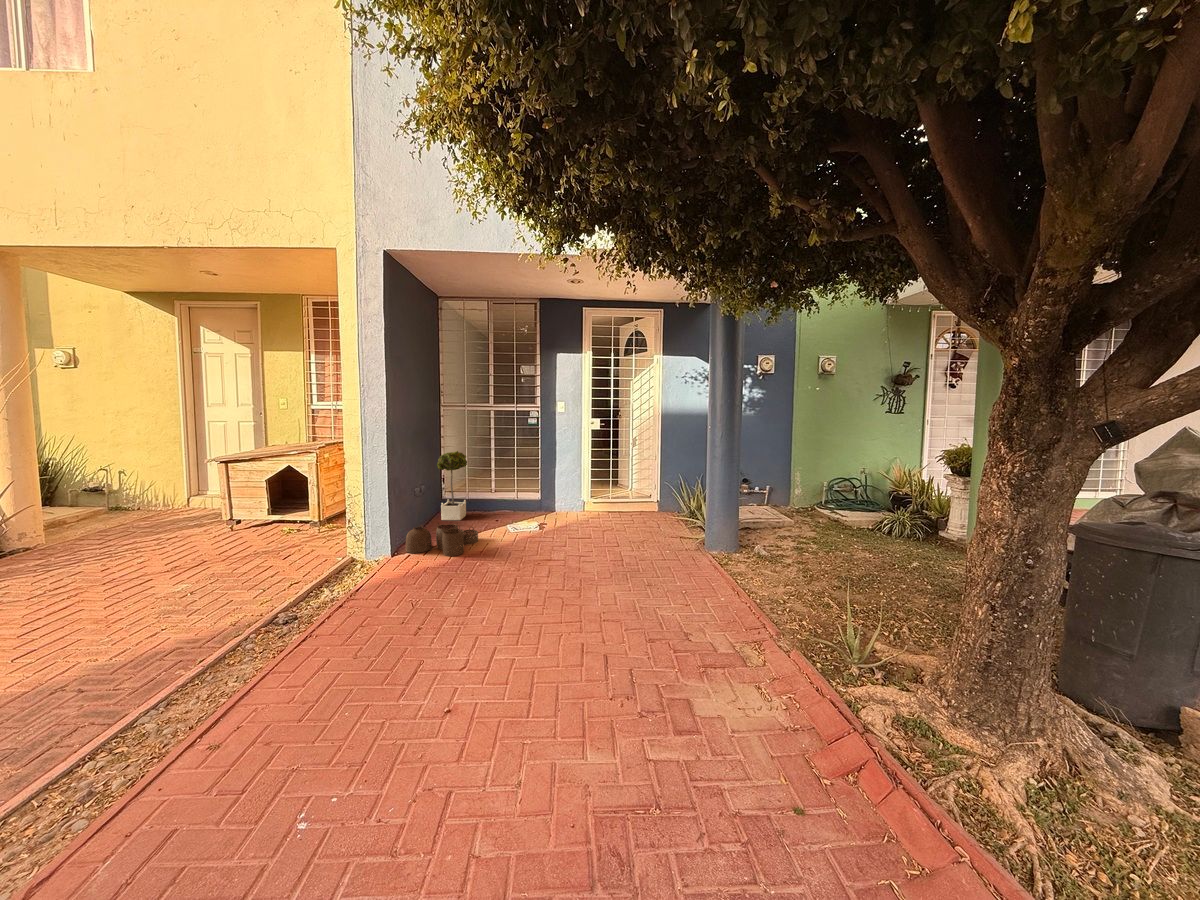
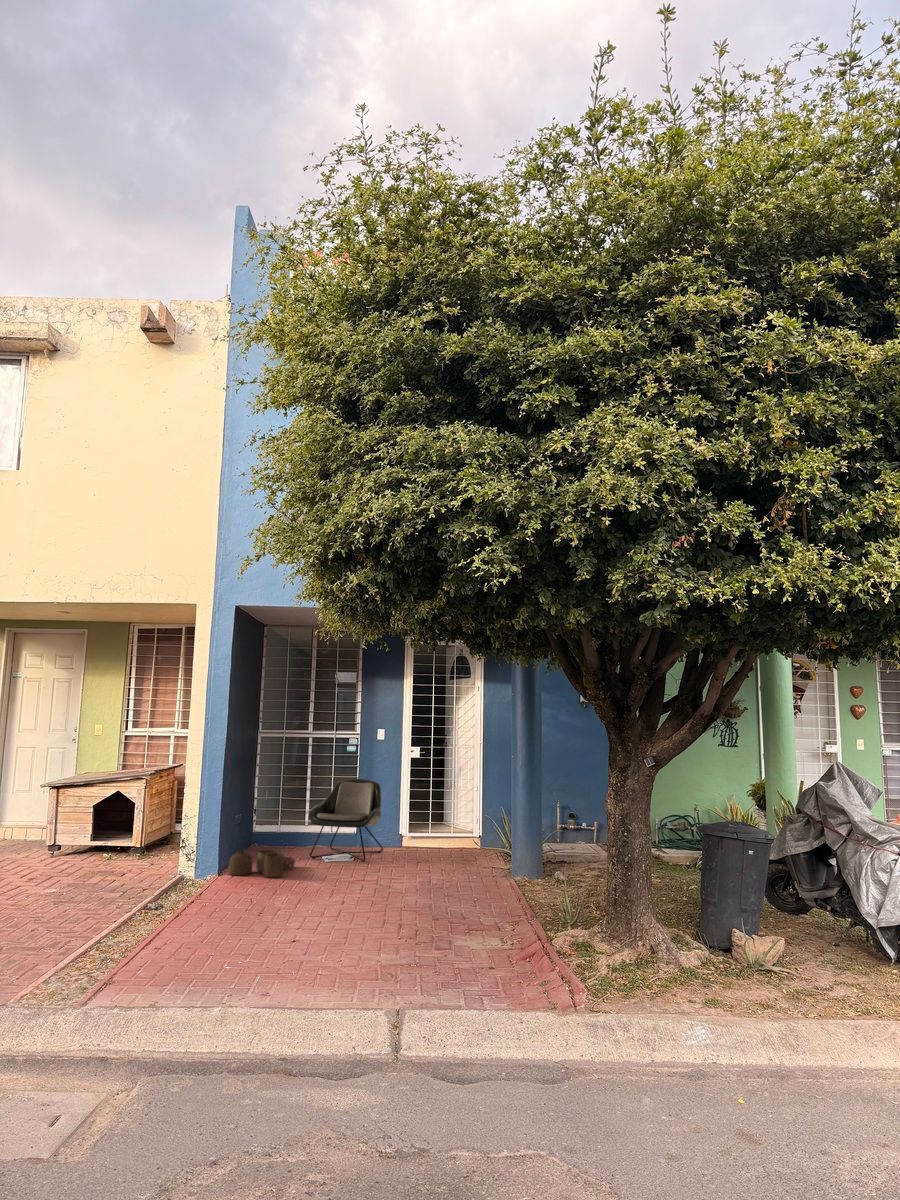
lounge chair: none [491,449,567,532] -> present [308,779,383,862]
potted tree: present [437,451,467,520] -> none [254,779,284,852]

